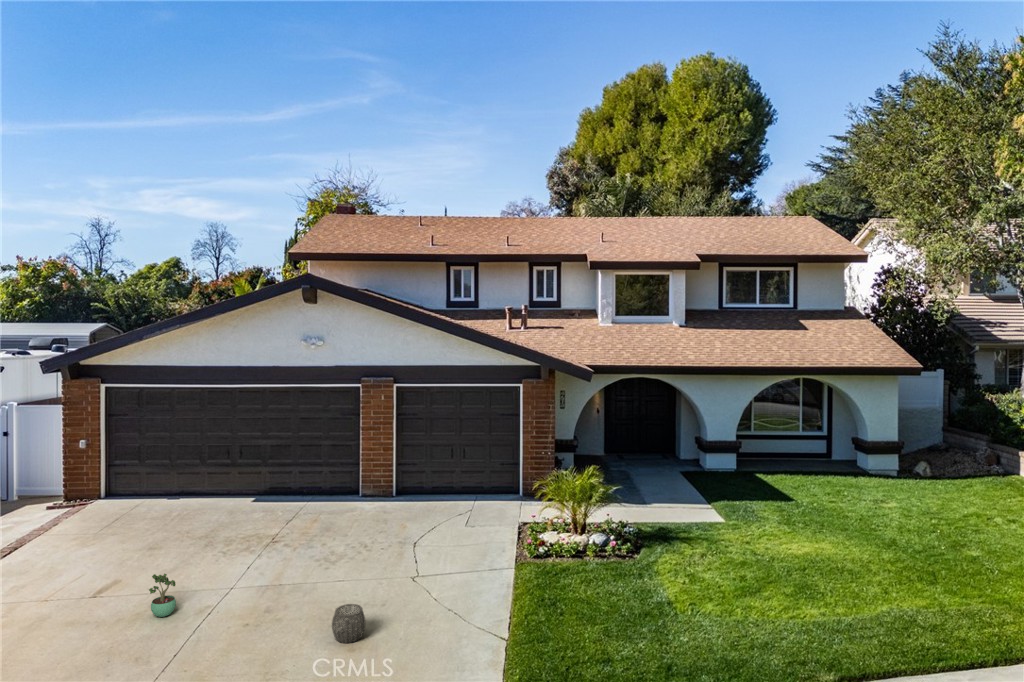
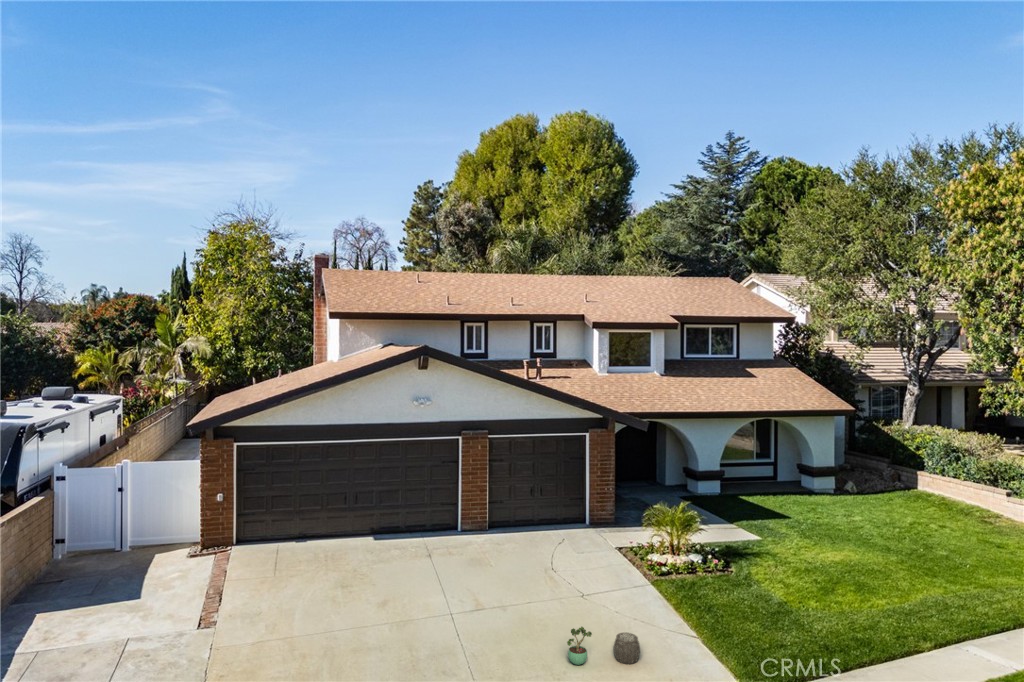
potted plant: present [149,574,176,617] -> present [567,627,592,665]

